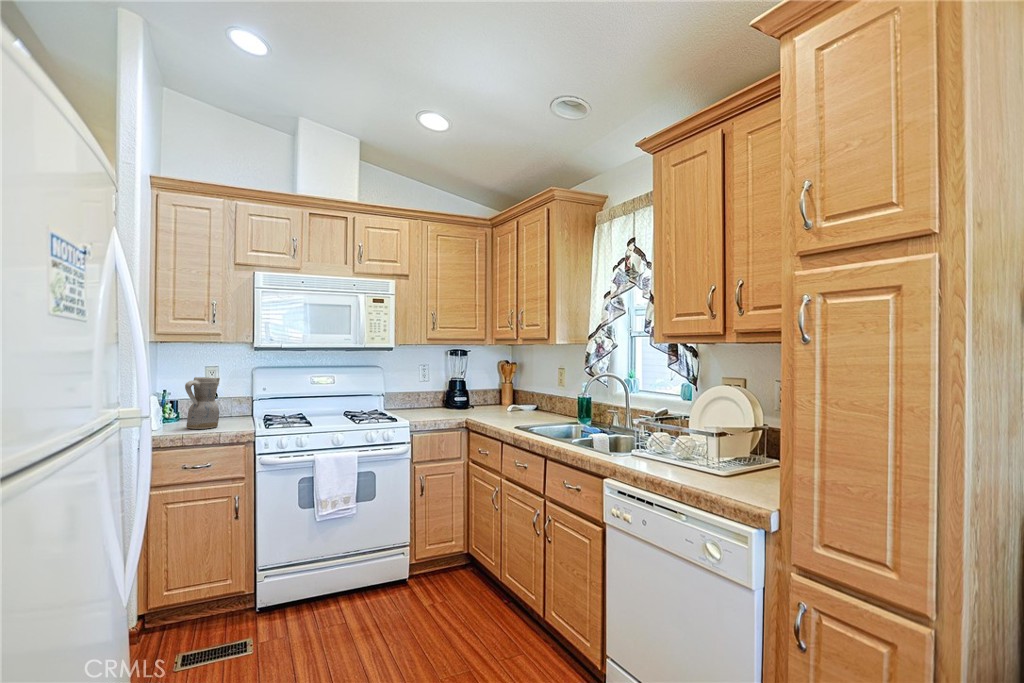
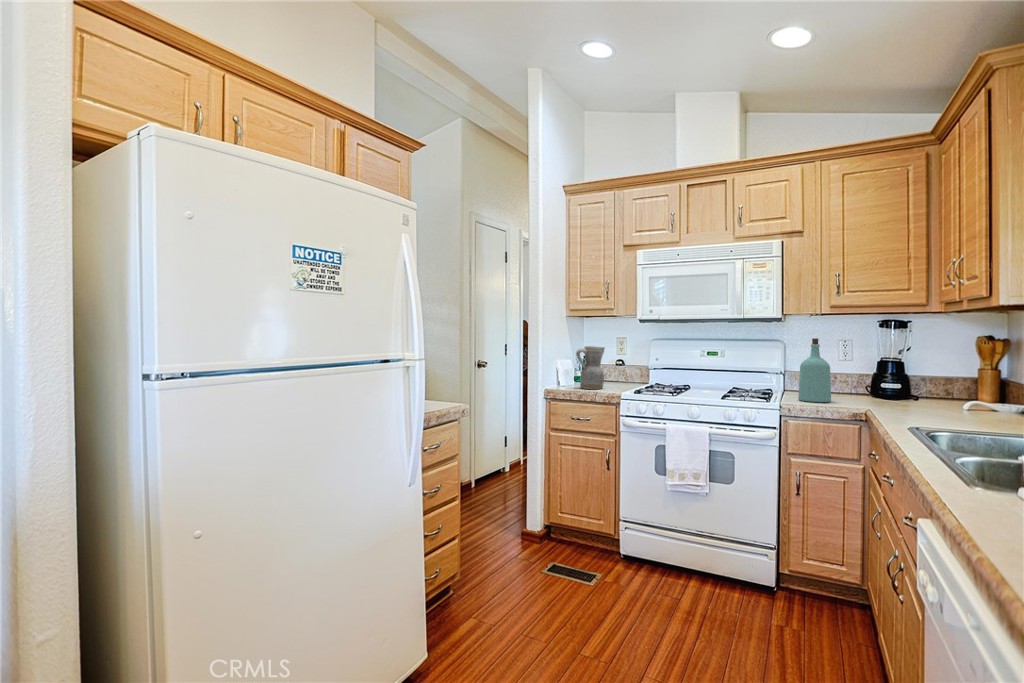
bottle: none [414,365,437,417] -> present [798,338,831,402]

